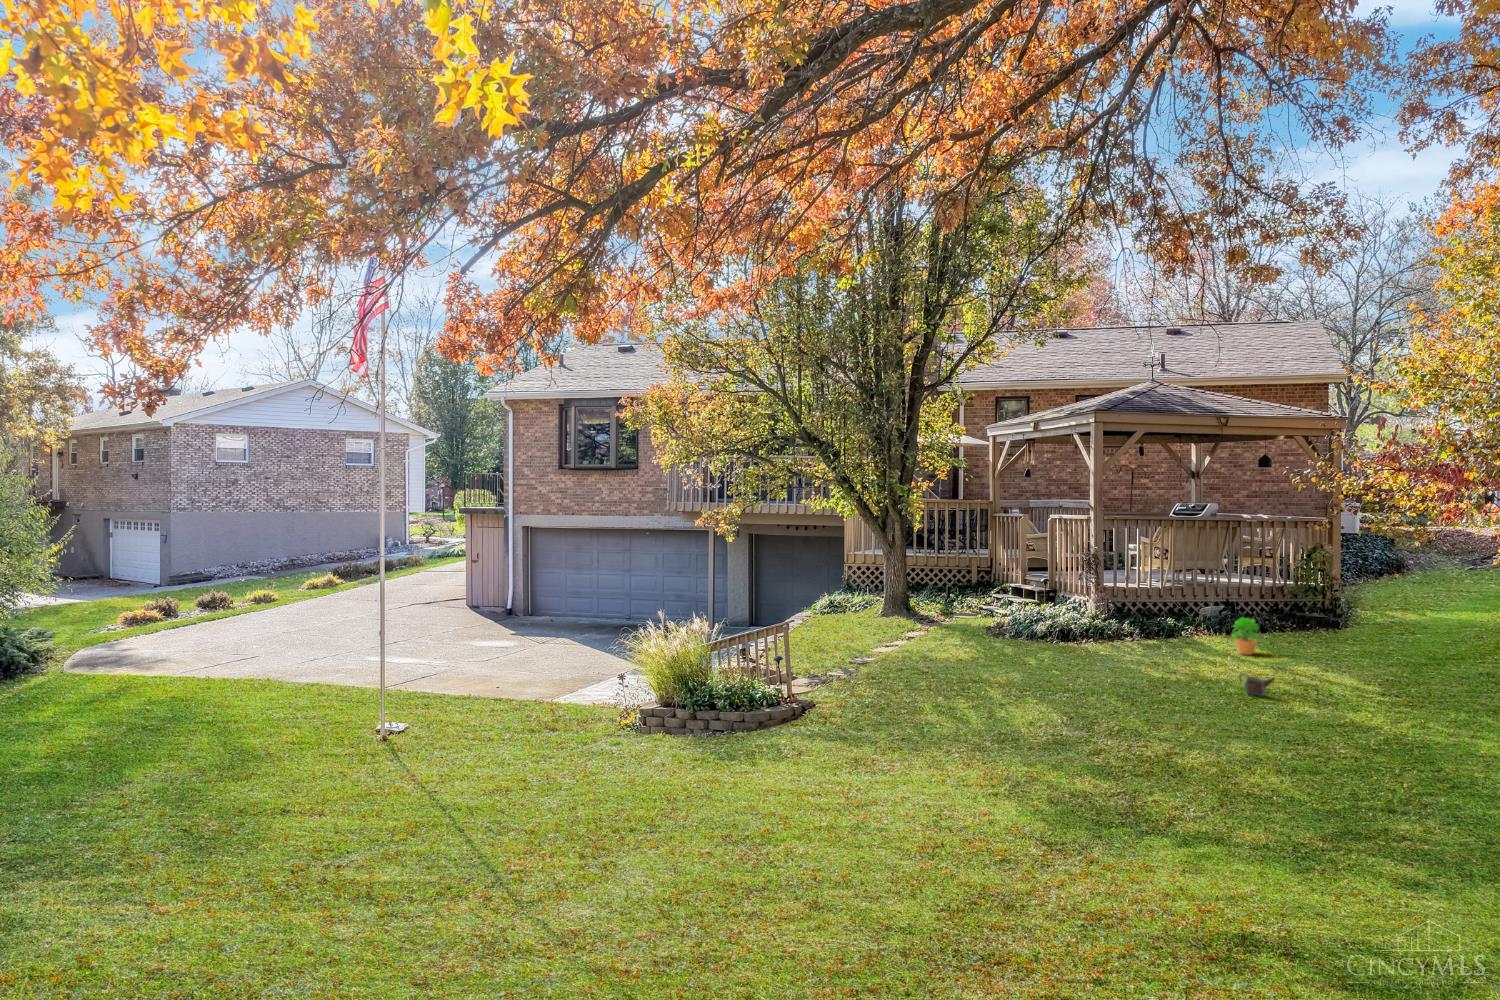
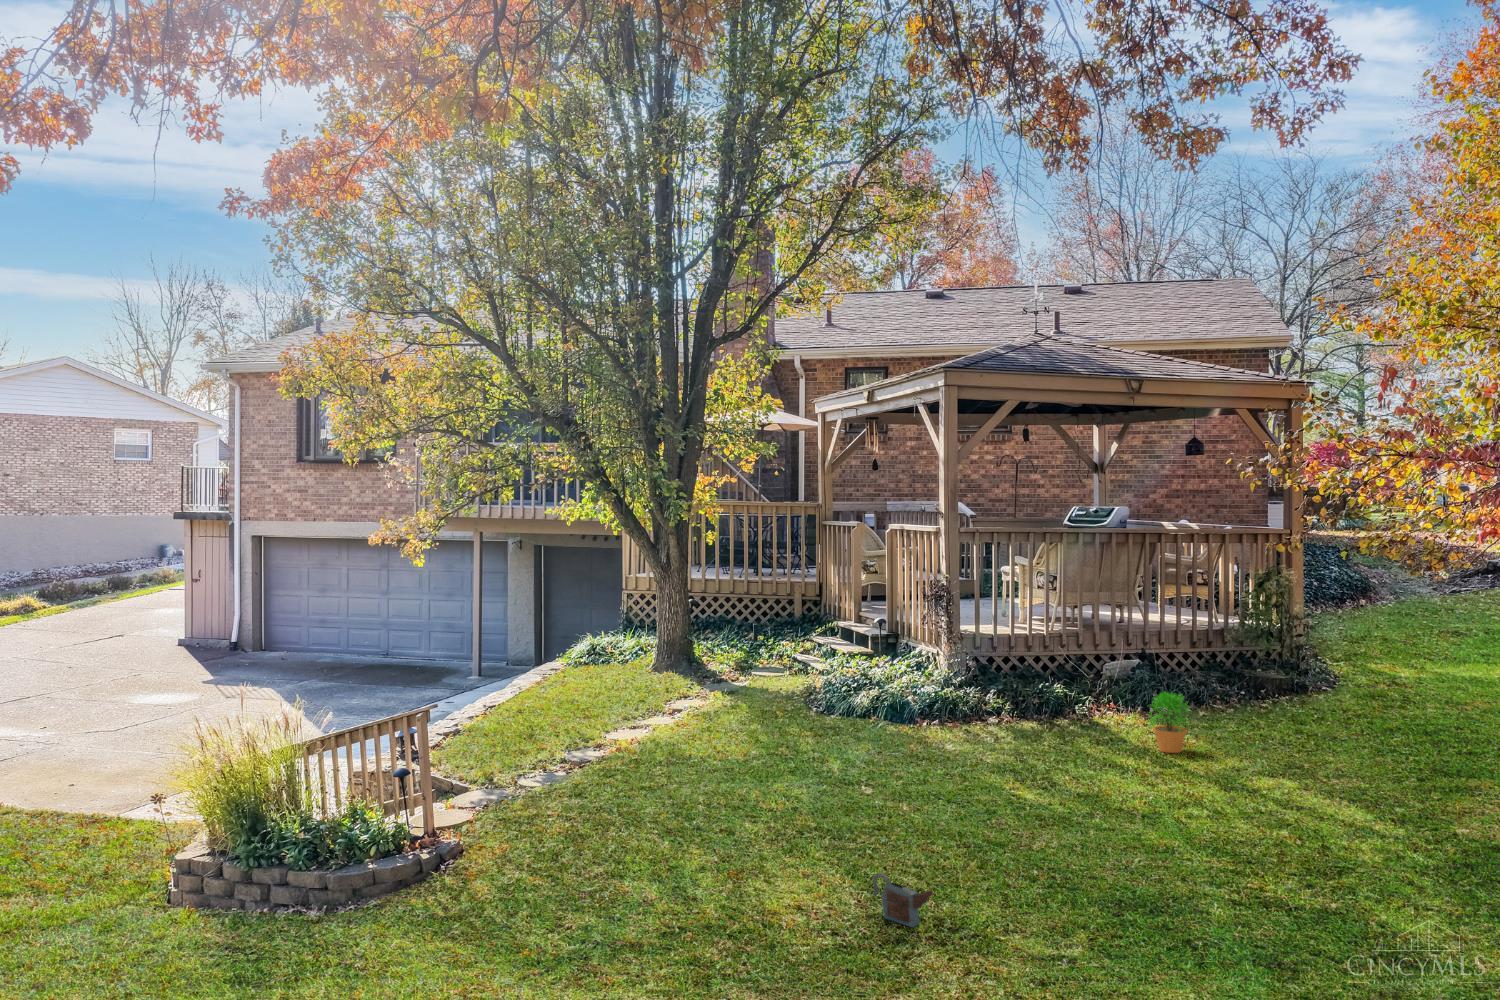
watering can: present [1239,673,1275,696] -> present [873,873,934,927]

